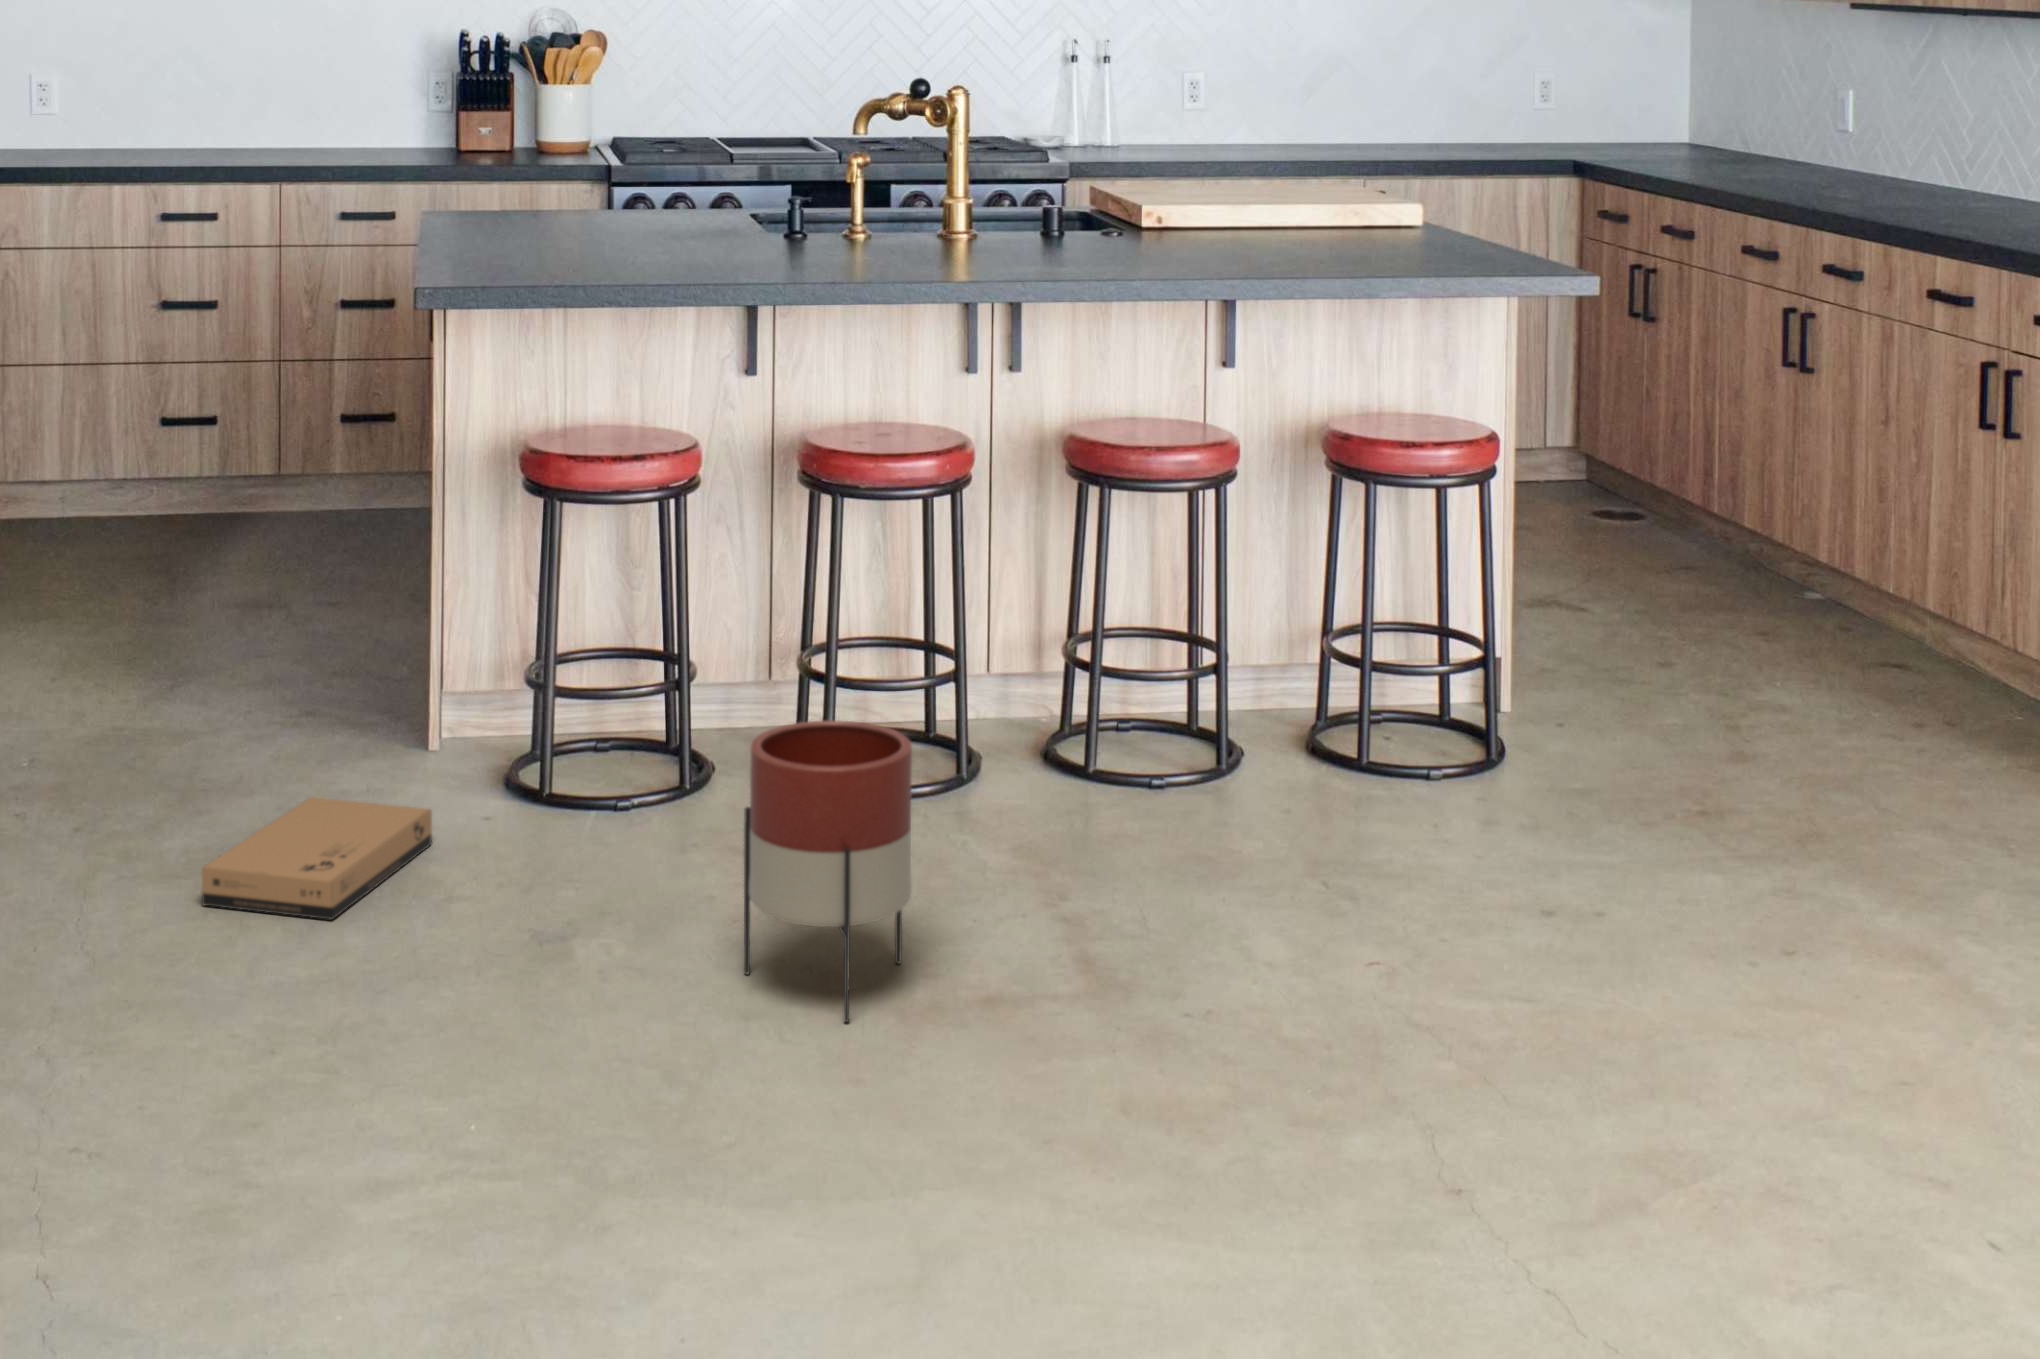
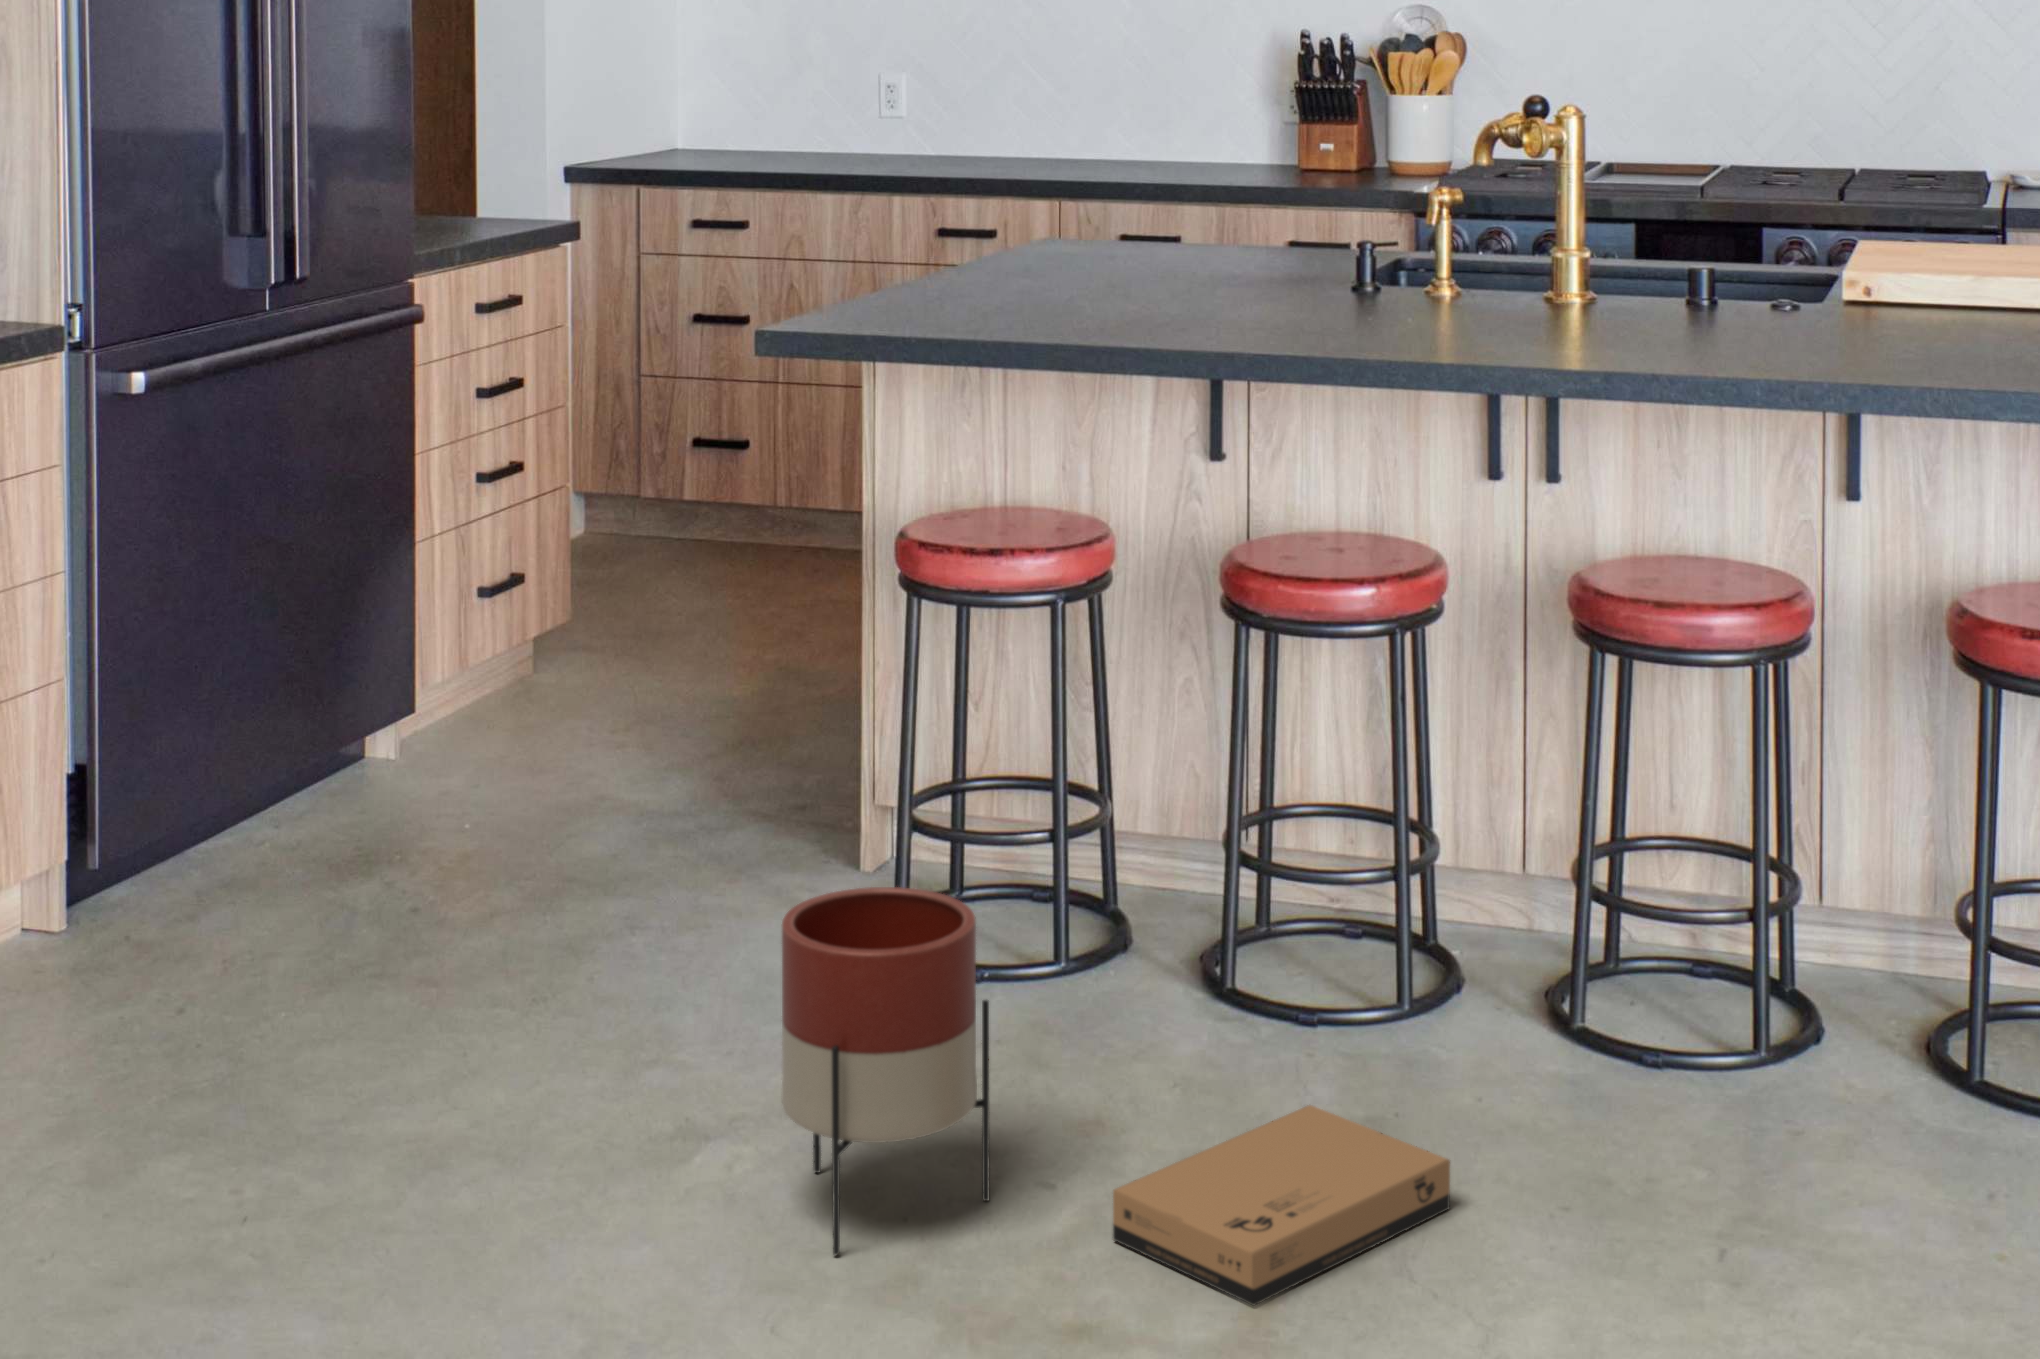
cardboard box: present [202,797,432,920] -> present [1113,1105,1450,1306]

